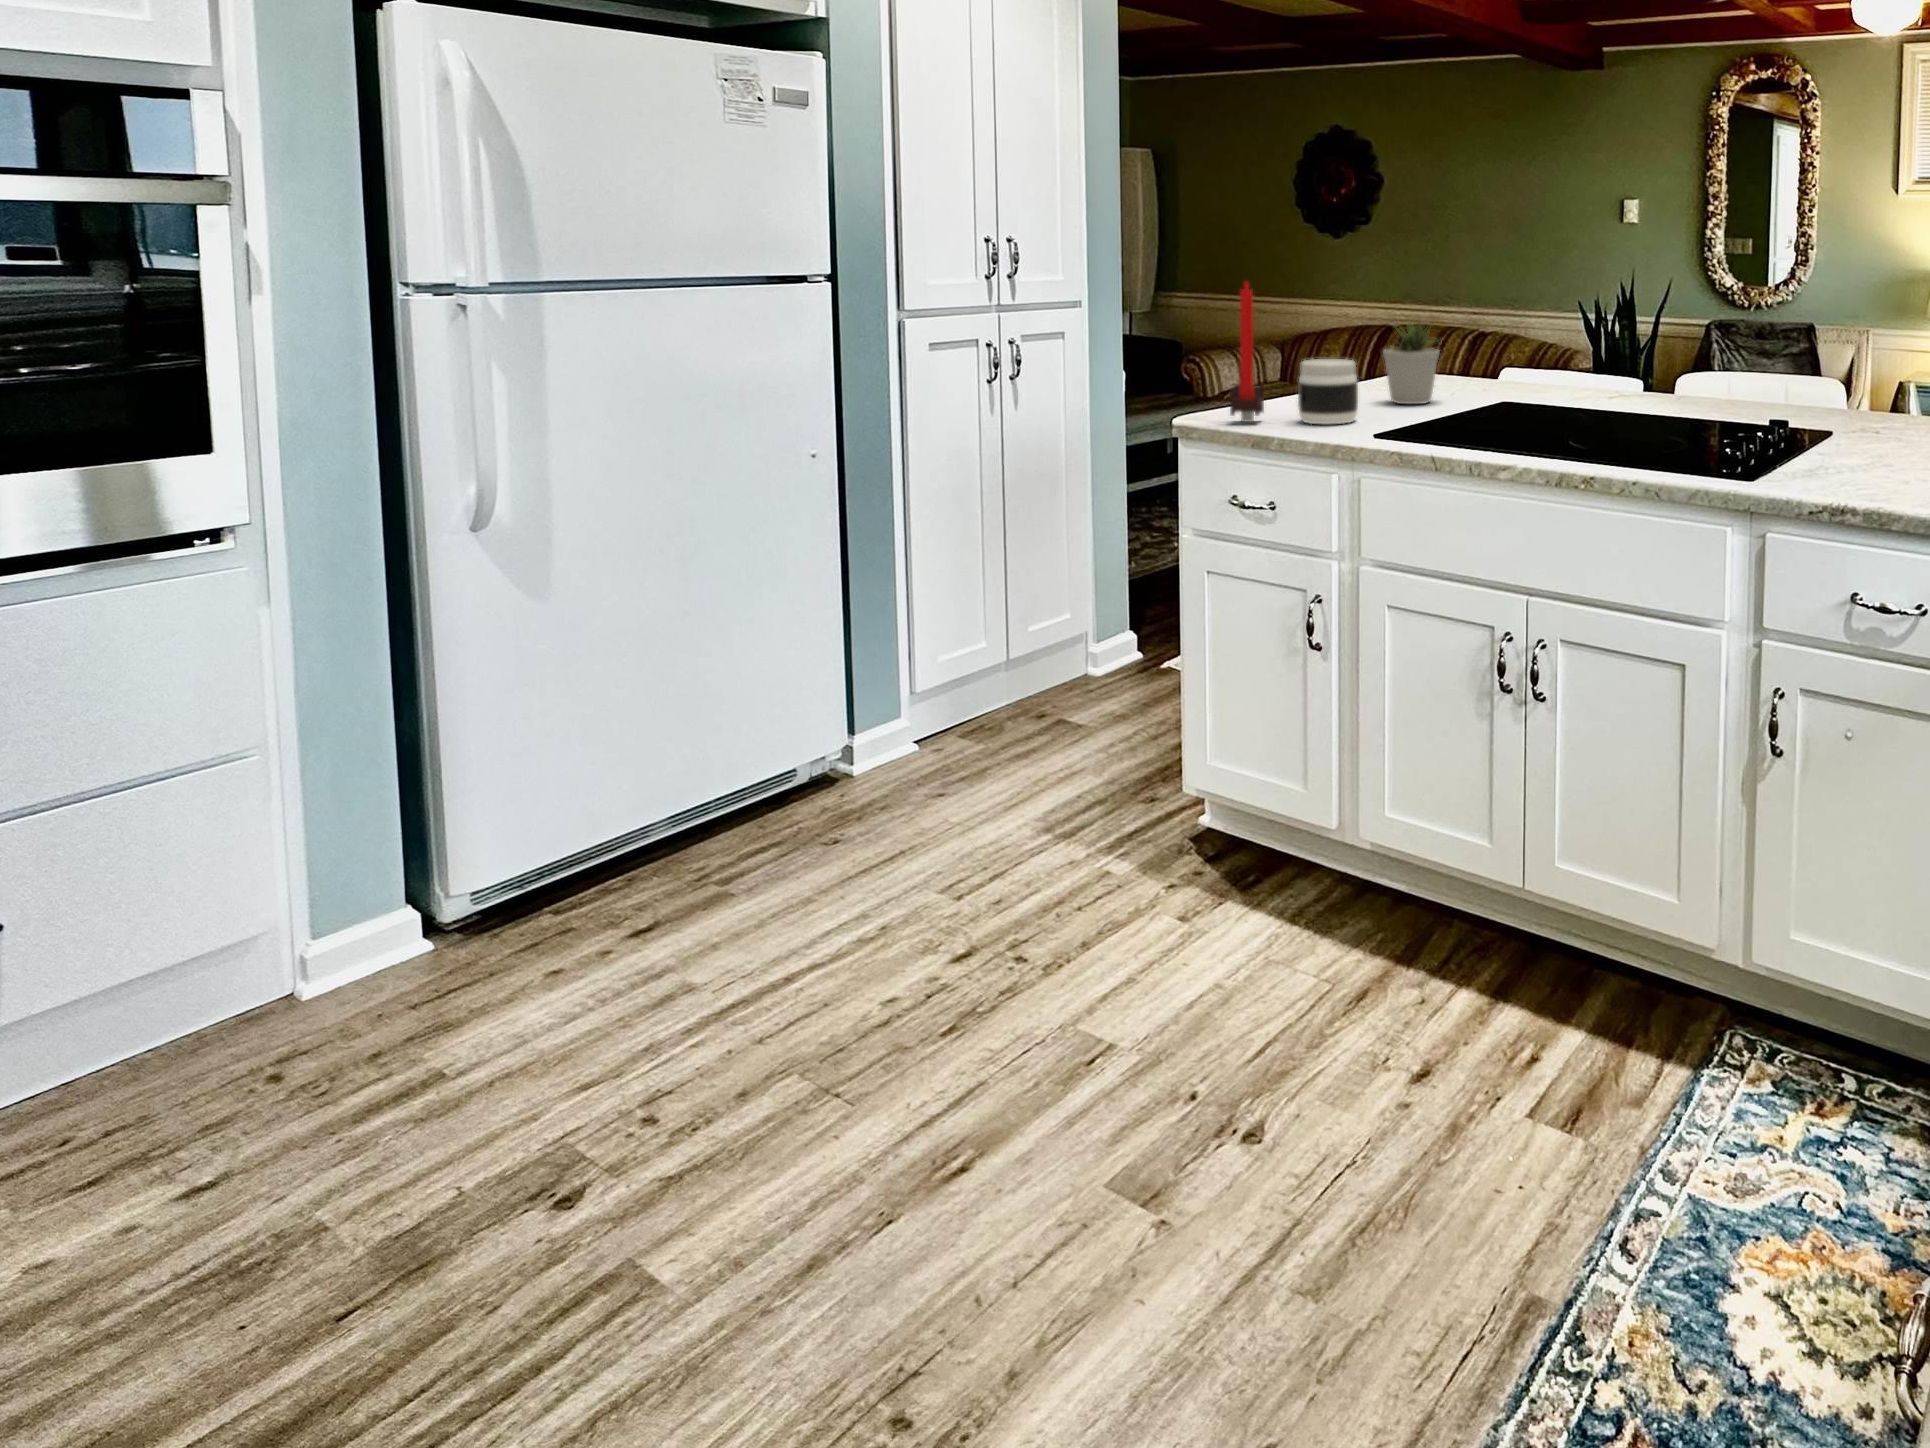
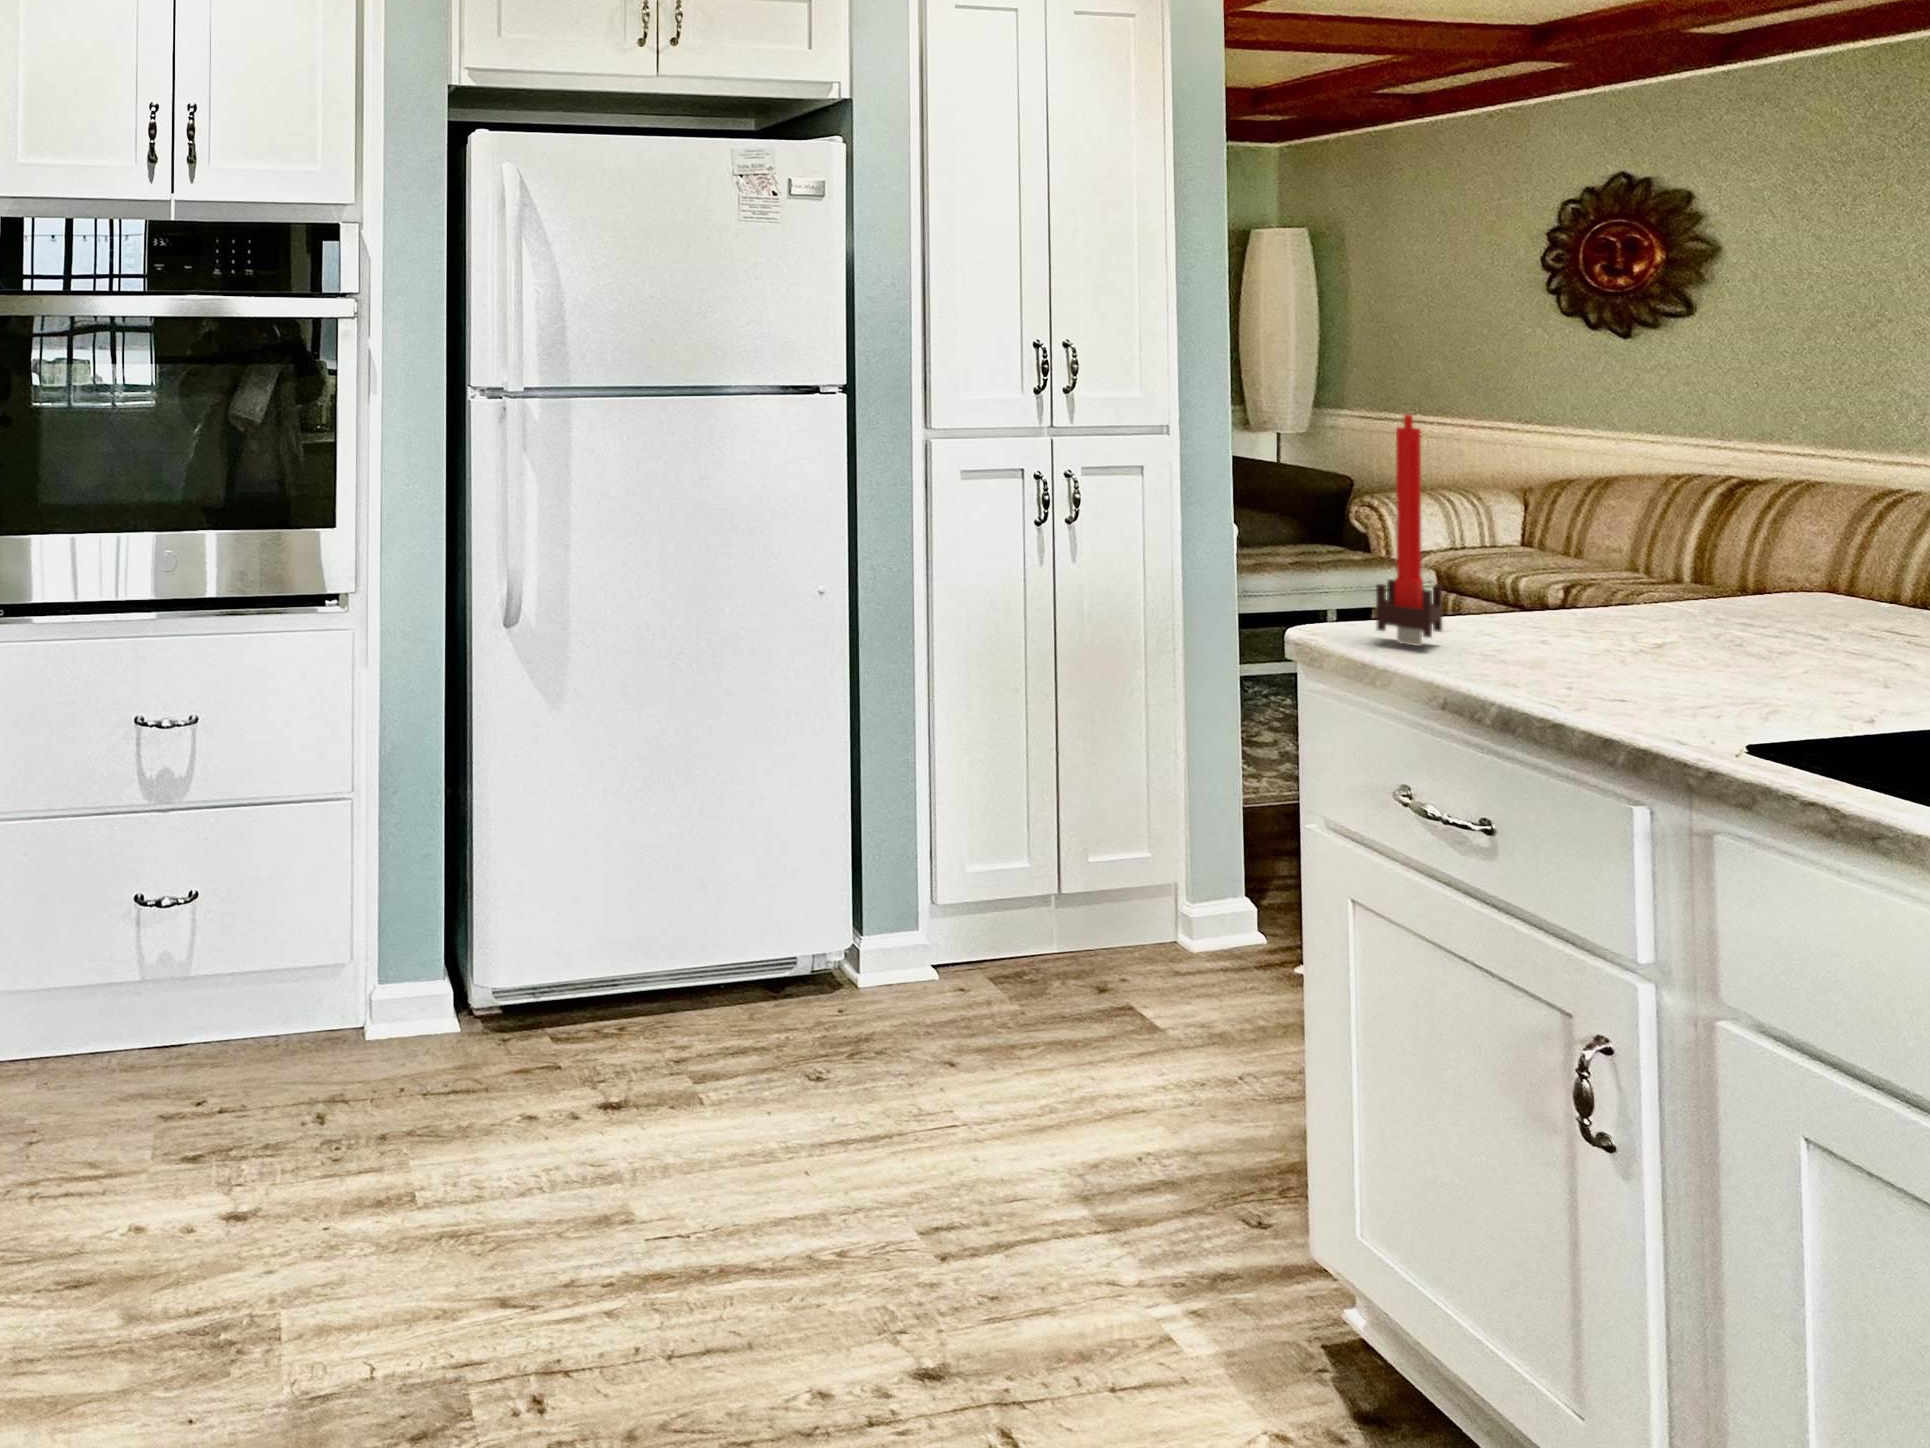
potted plant: present [1383,318,1439,404] -> none [1702,485,1848,655]
jar: present [1298,359,1358,424] -> none [1511,552,1640,675]

